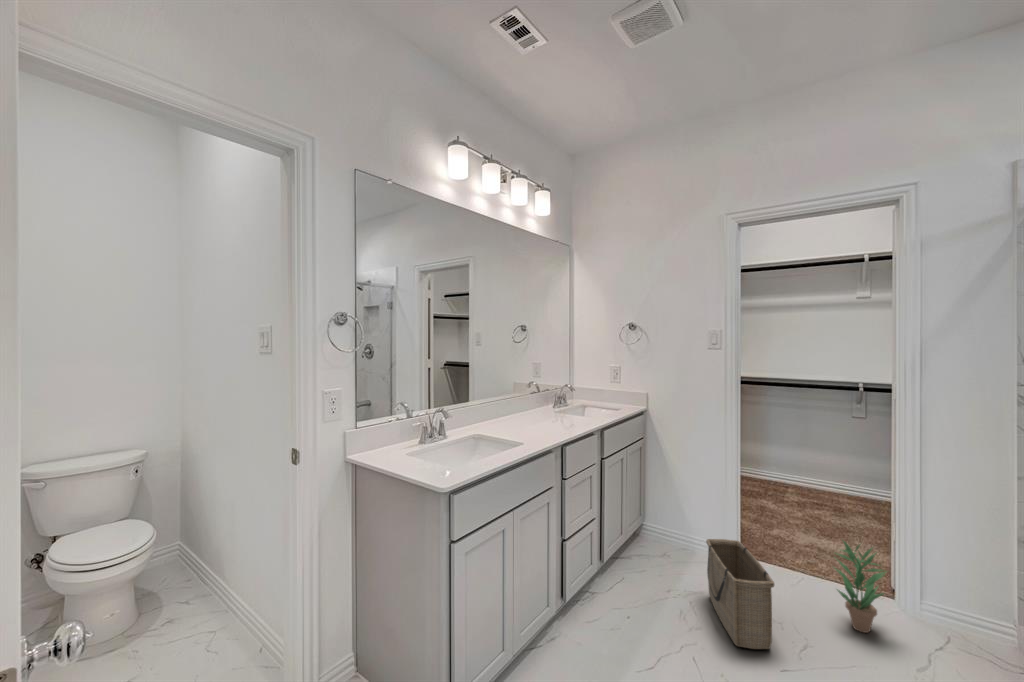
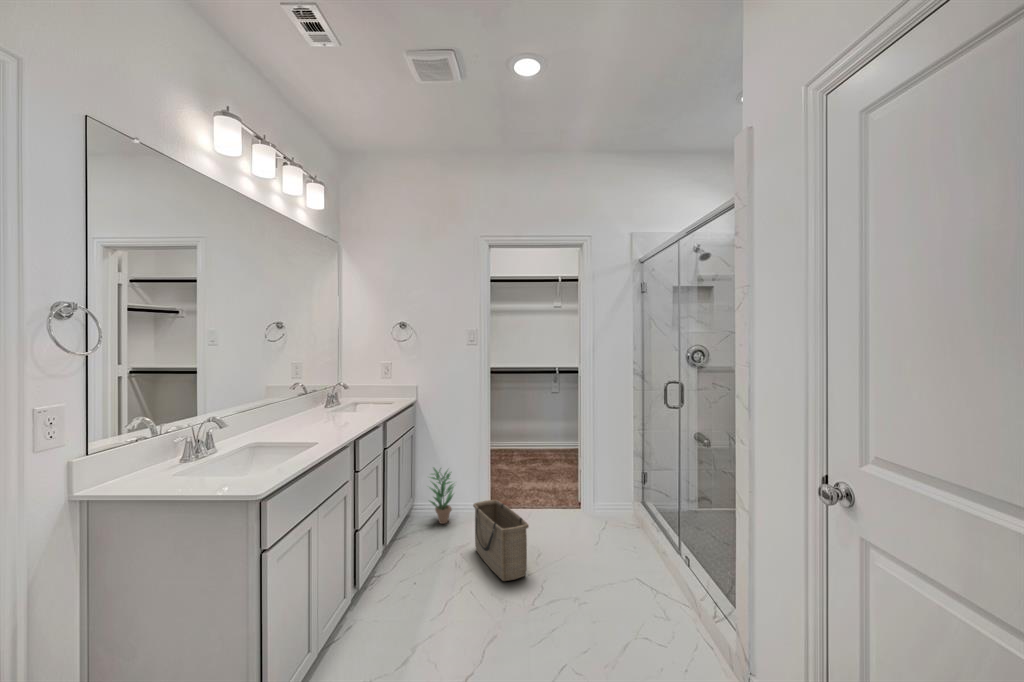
potted plant: present [835,541,886,633] -> present [429,468,454,524]

